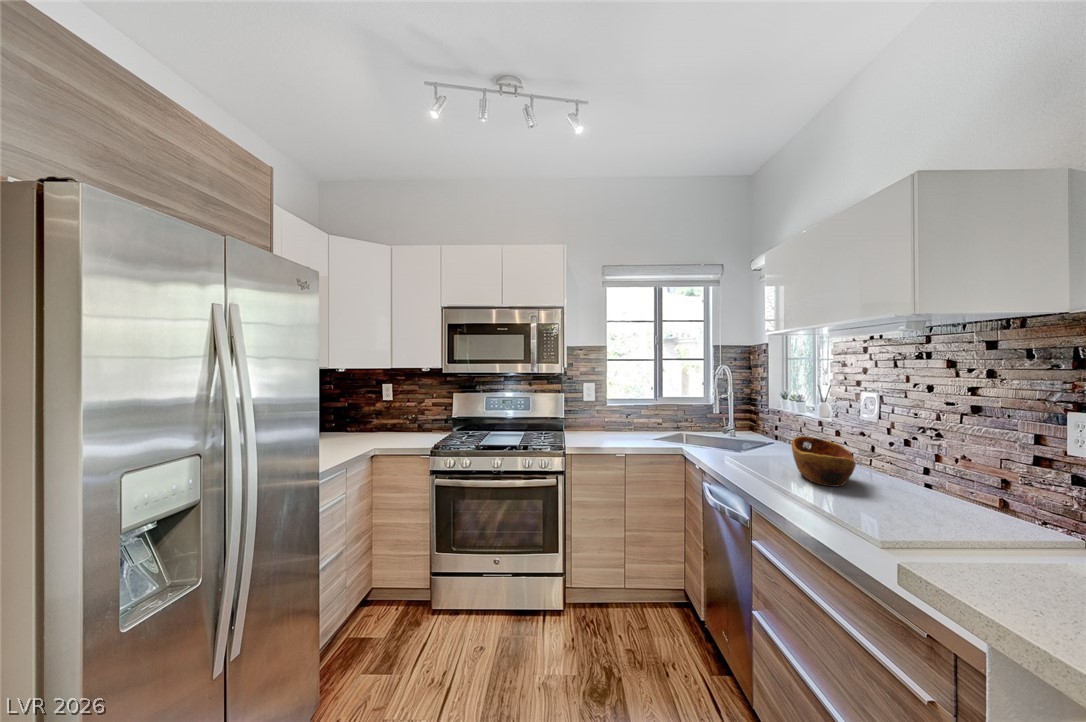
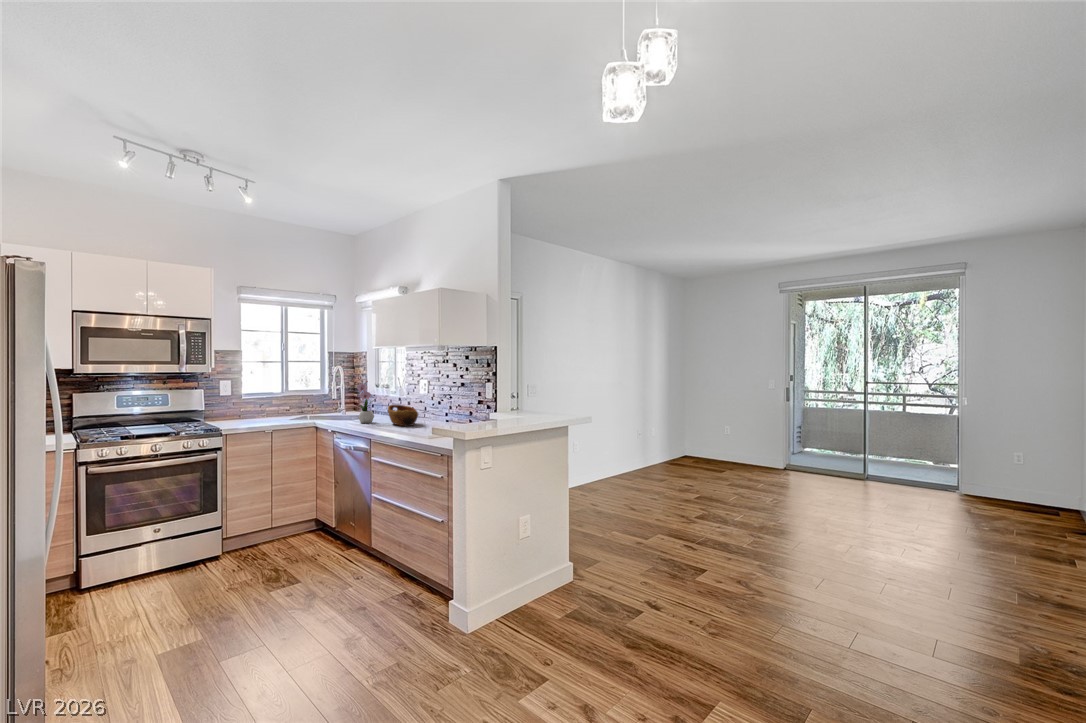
flower arrangement: none [737,384,773,463] -> present [357,377,374,423]

